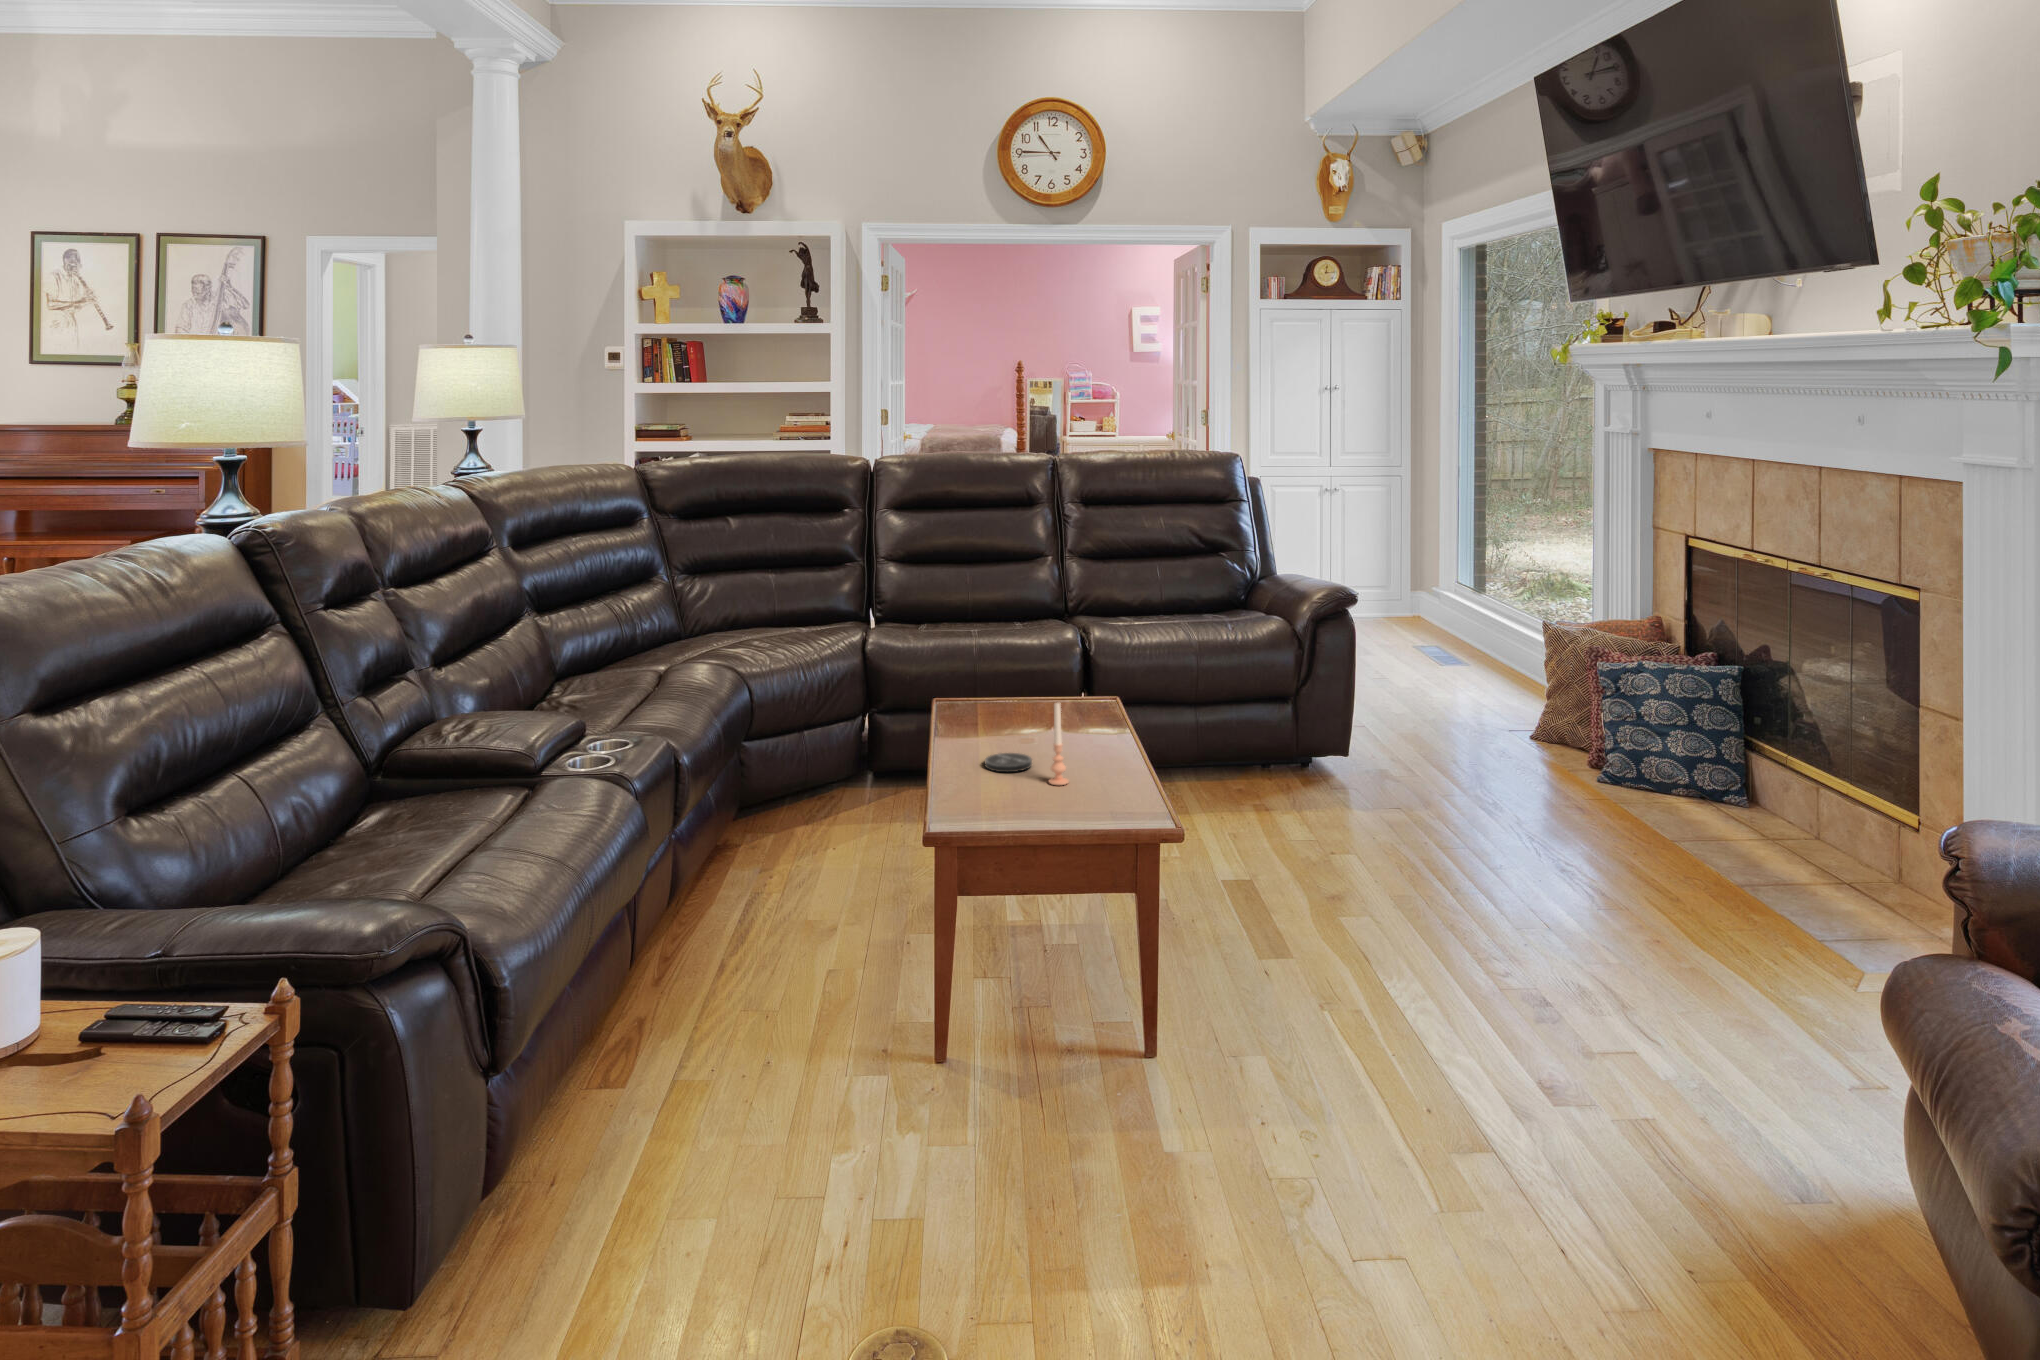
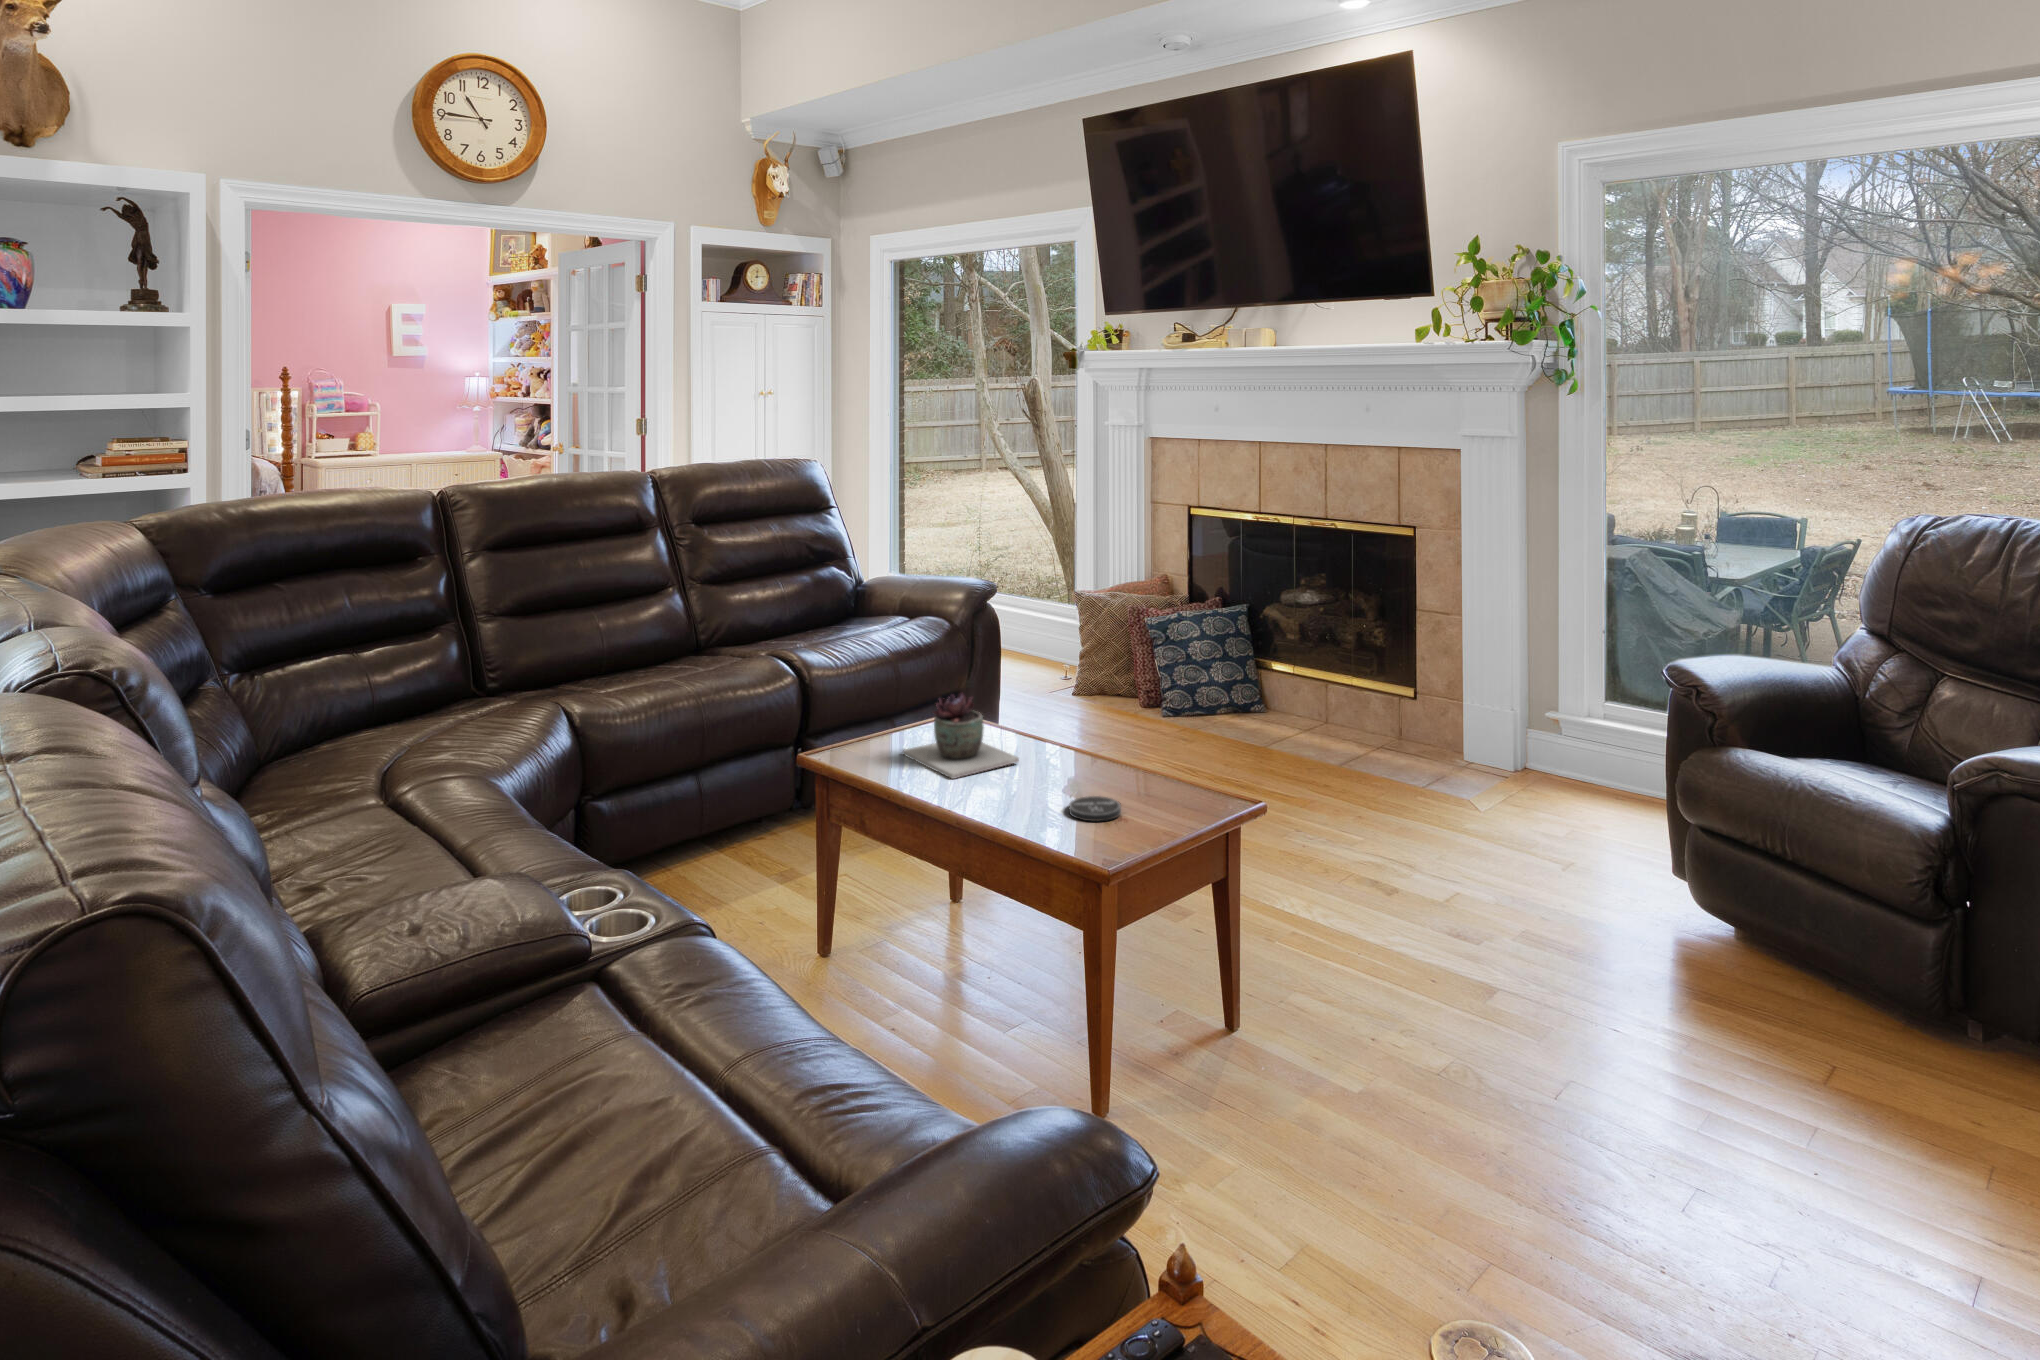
succulent plant: none [976,655,1057,724] -> present [902,693,1019,779]
candle: present [1049,703,1068,785] -> none [1163,727,1185,818]

